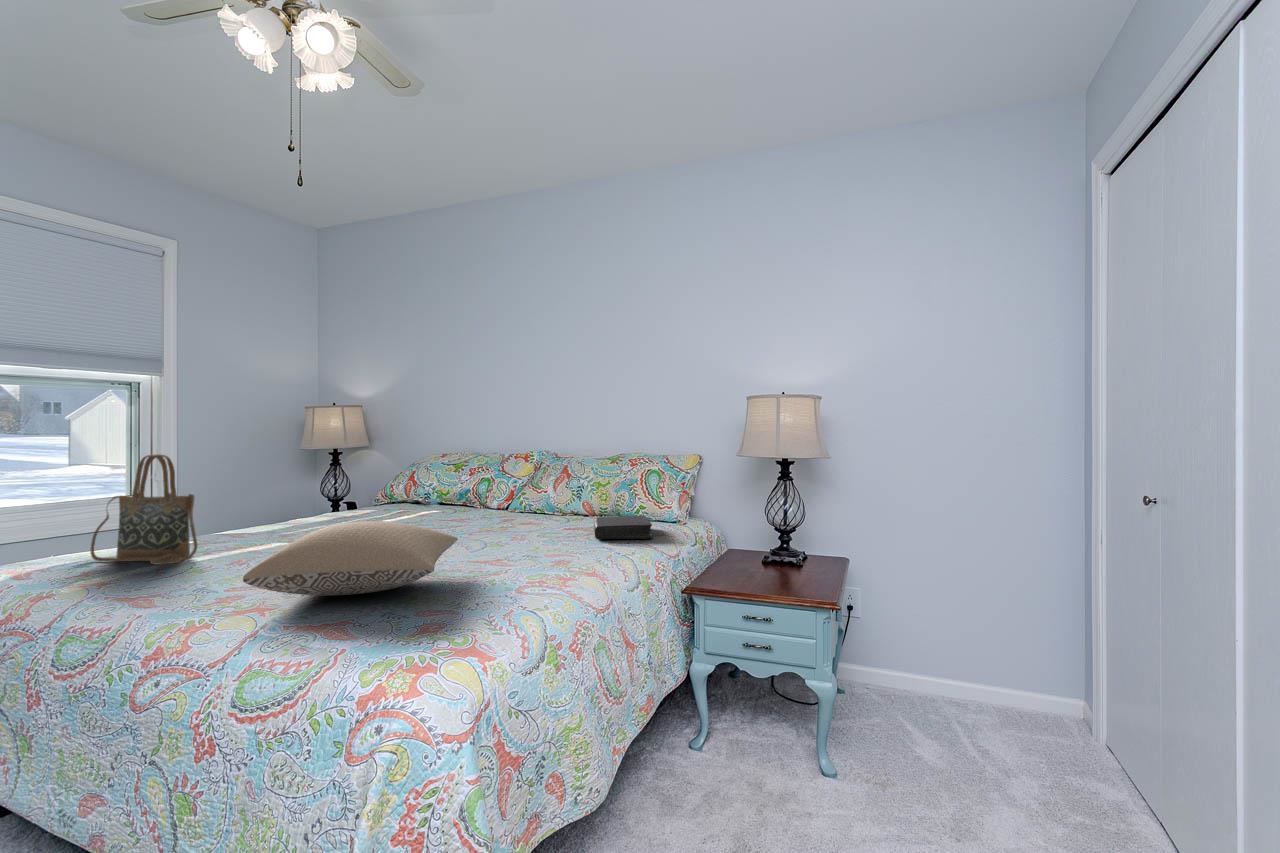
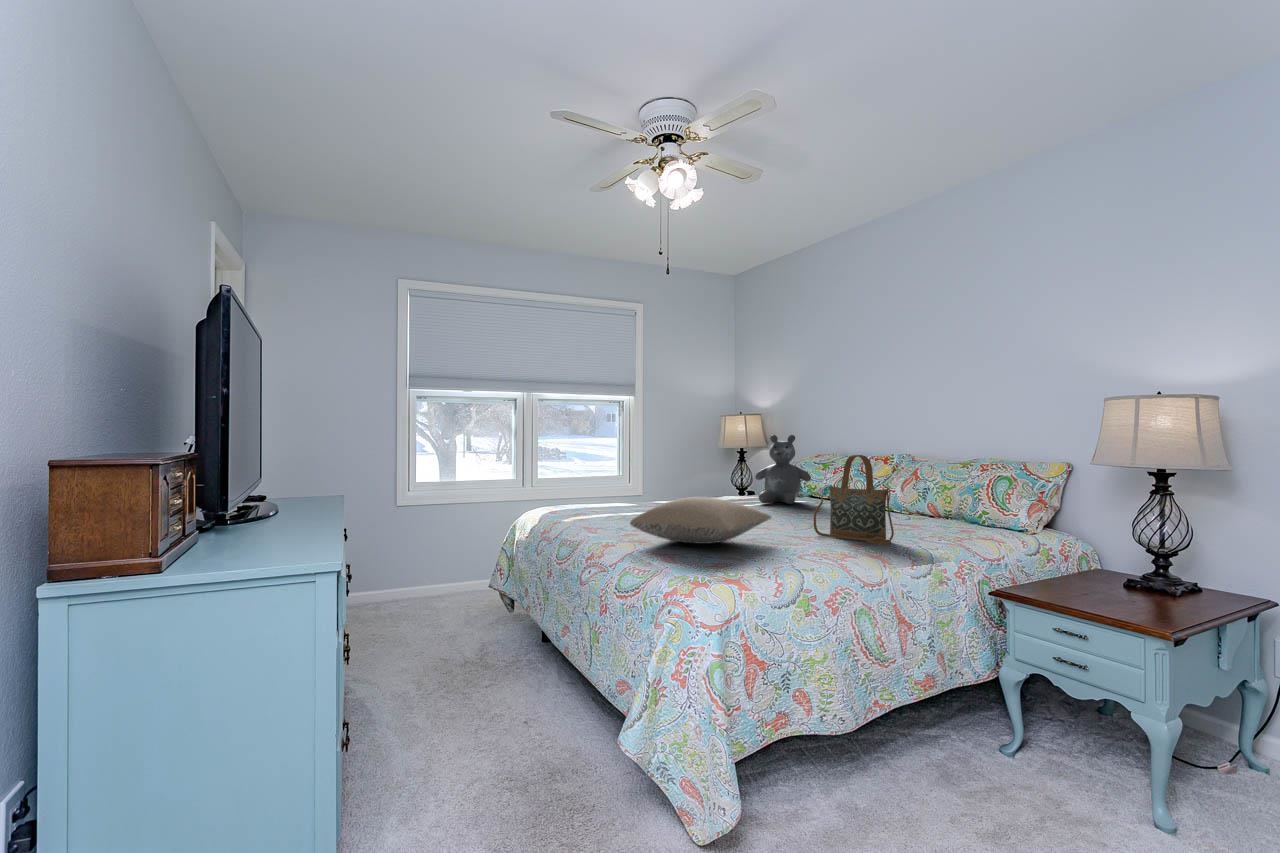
teddy bear: none [376,432,448,517] -> present [755,435,811,504]
handbag: present [91,455,197,565] -> present [813,455,894,545]
book: present [594,516,652,539] -> none [908,517,977,540]

